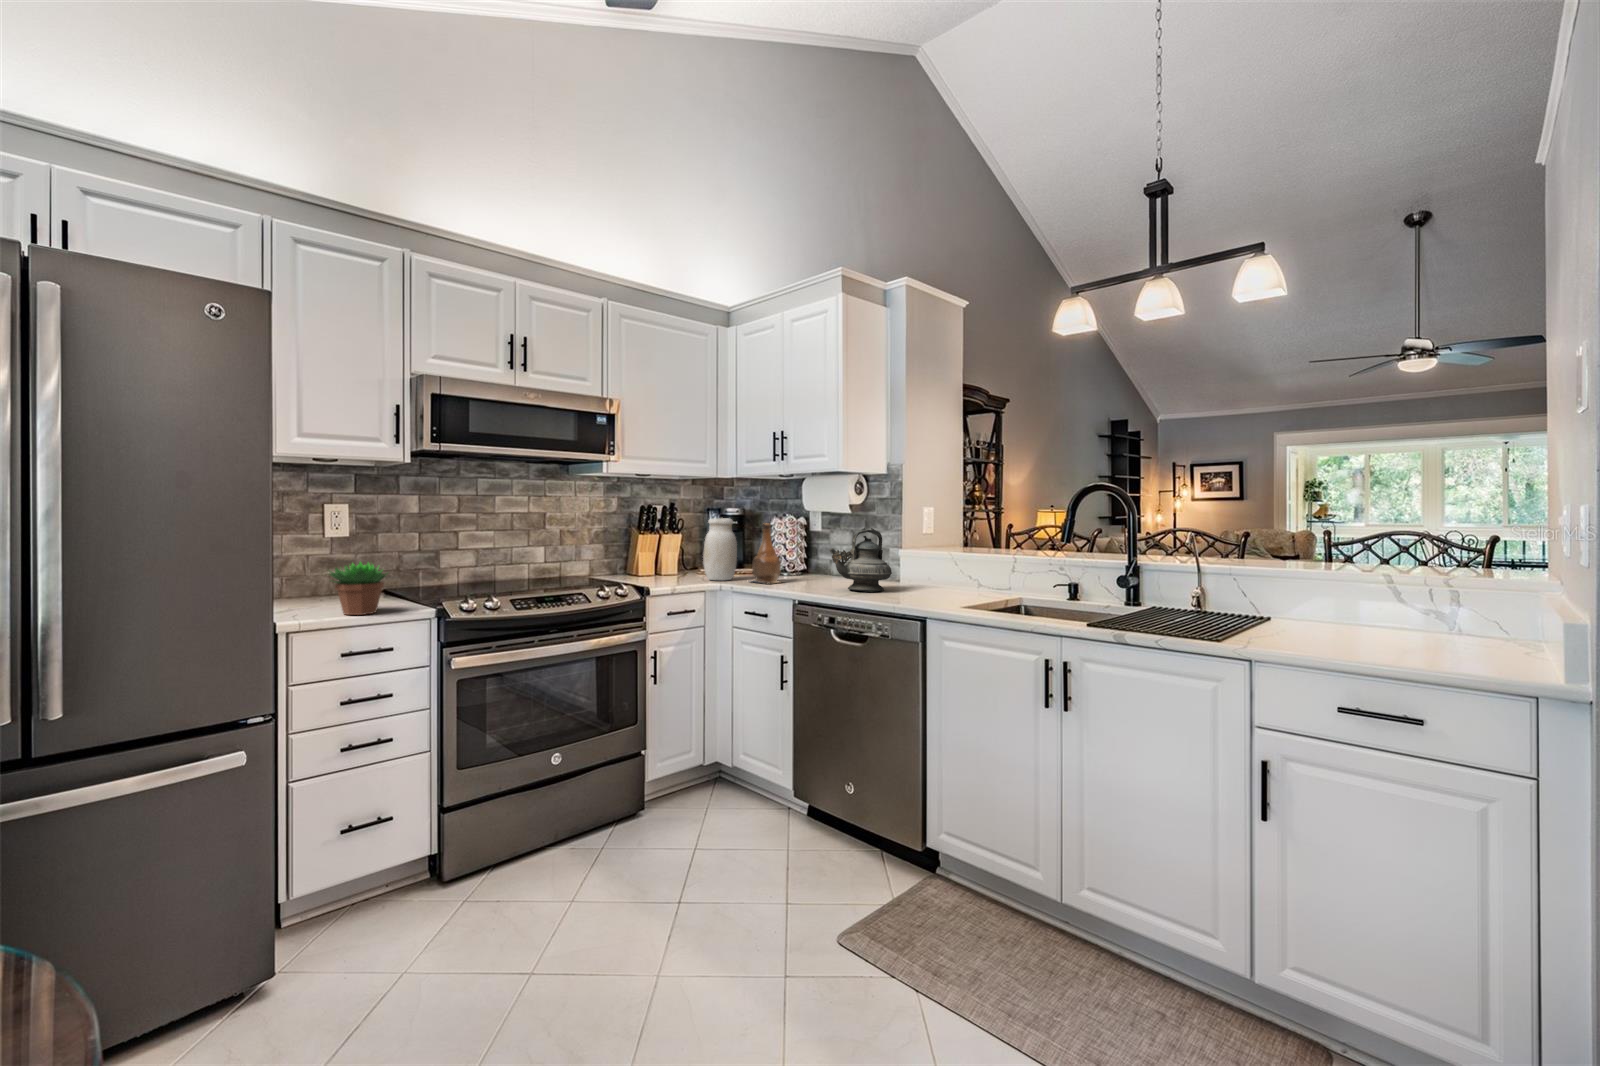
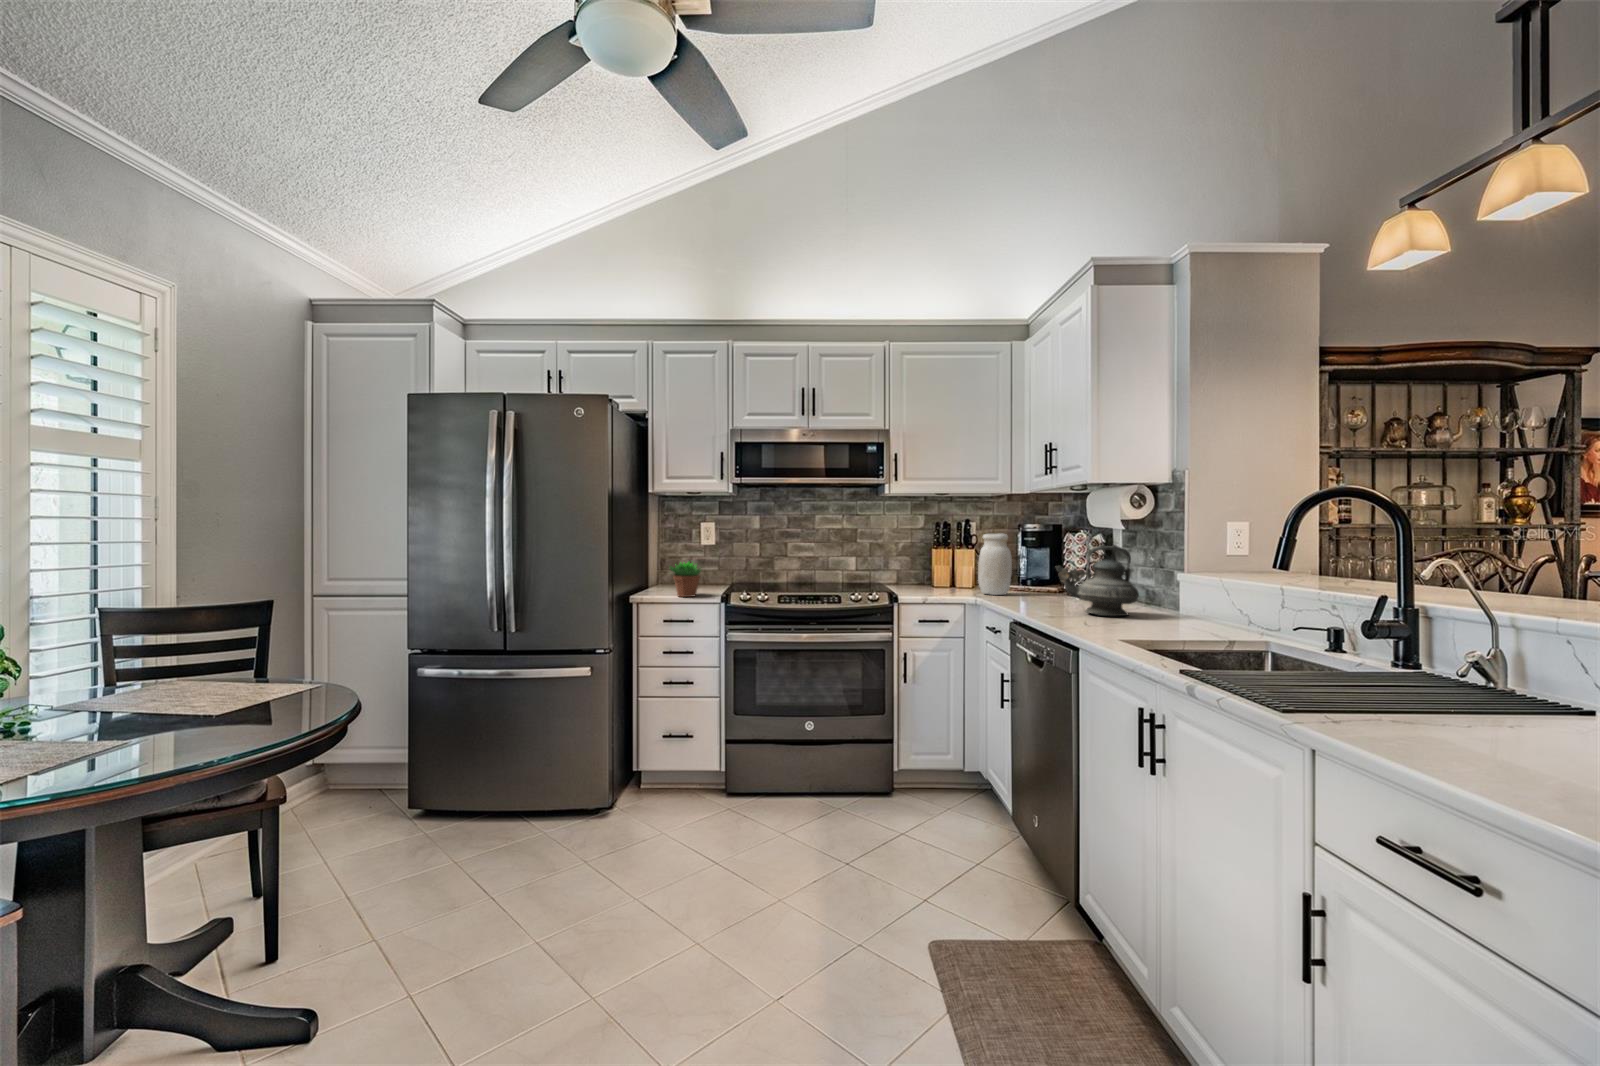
bottle: present [752,523,781,584] -> none [1014,538,1052,601]

